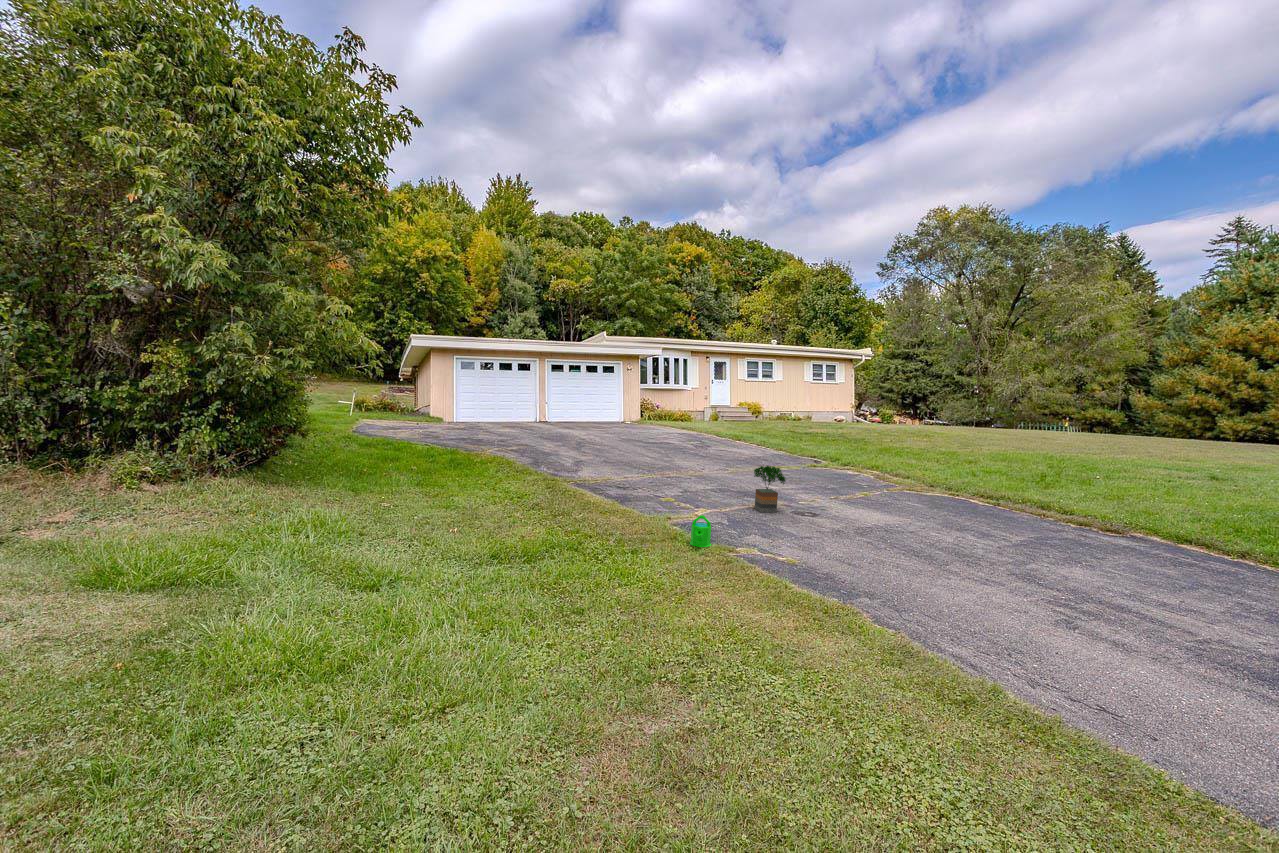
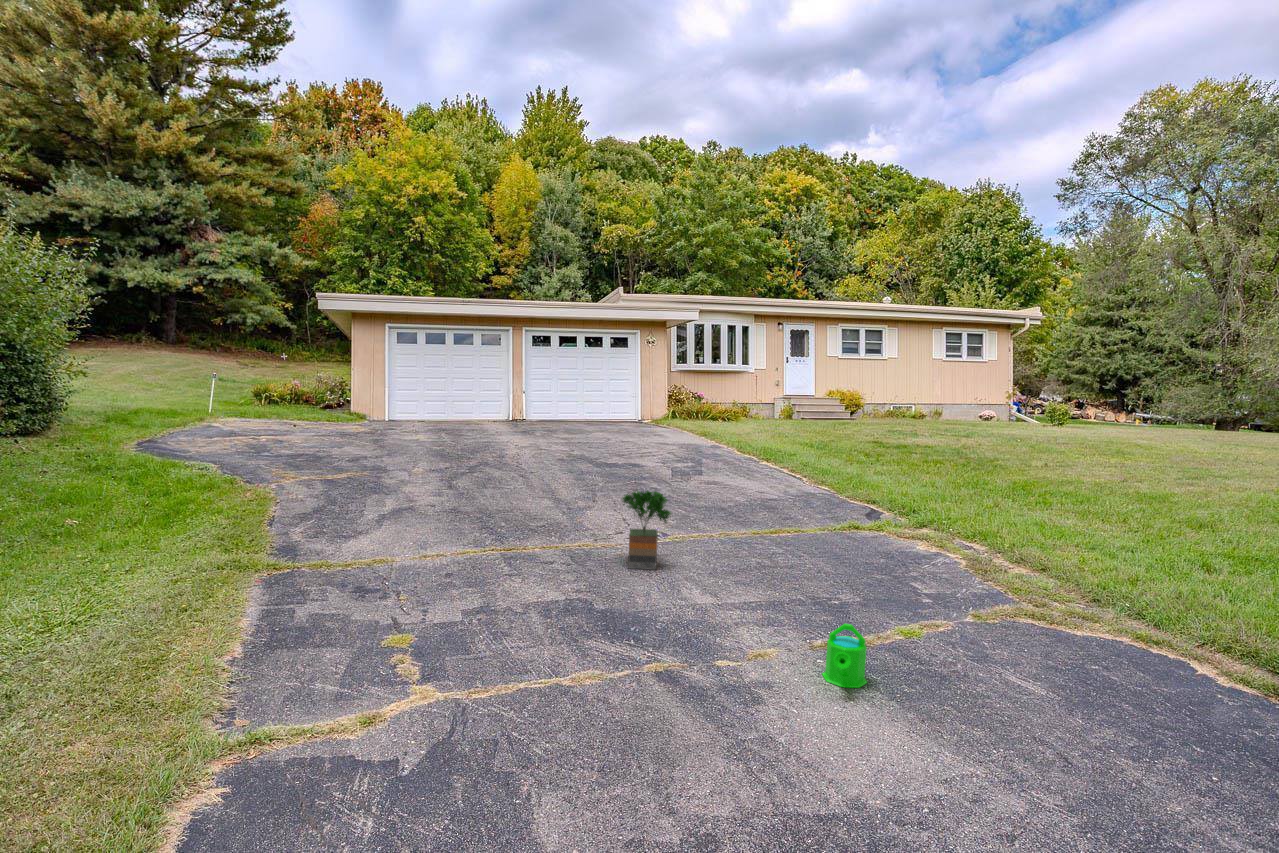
watering can: present [689,515,712,547] -> present [822,624,867,688]

